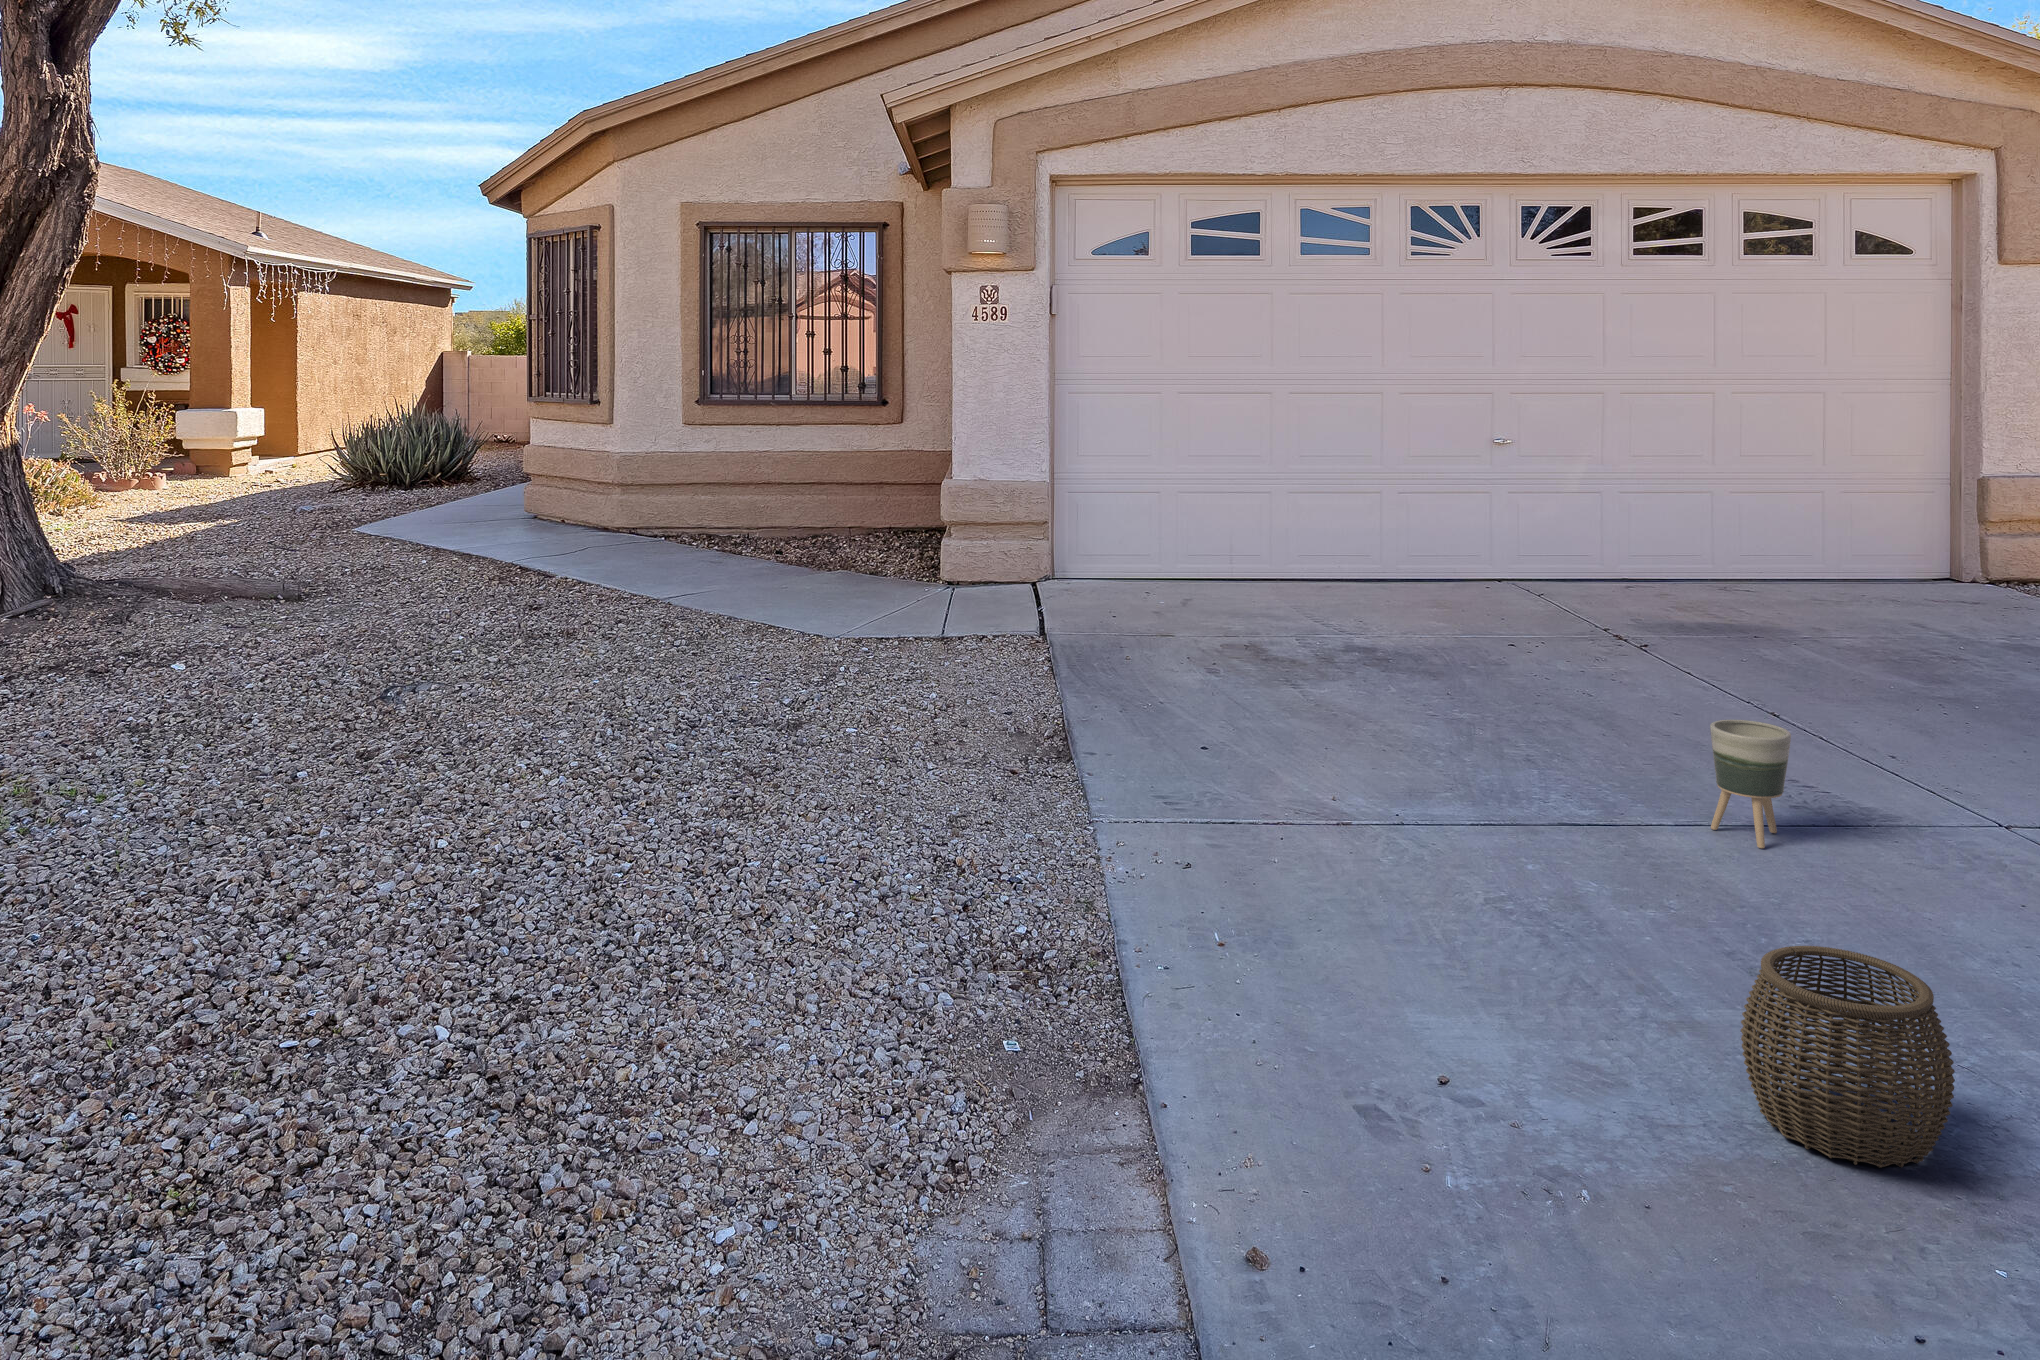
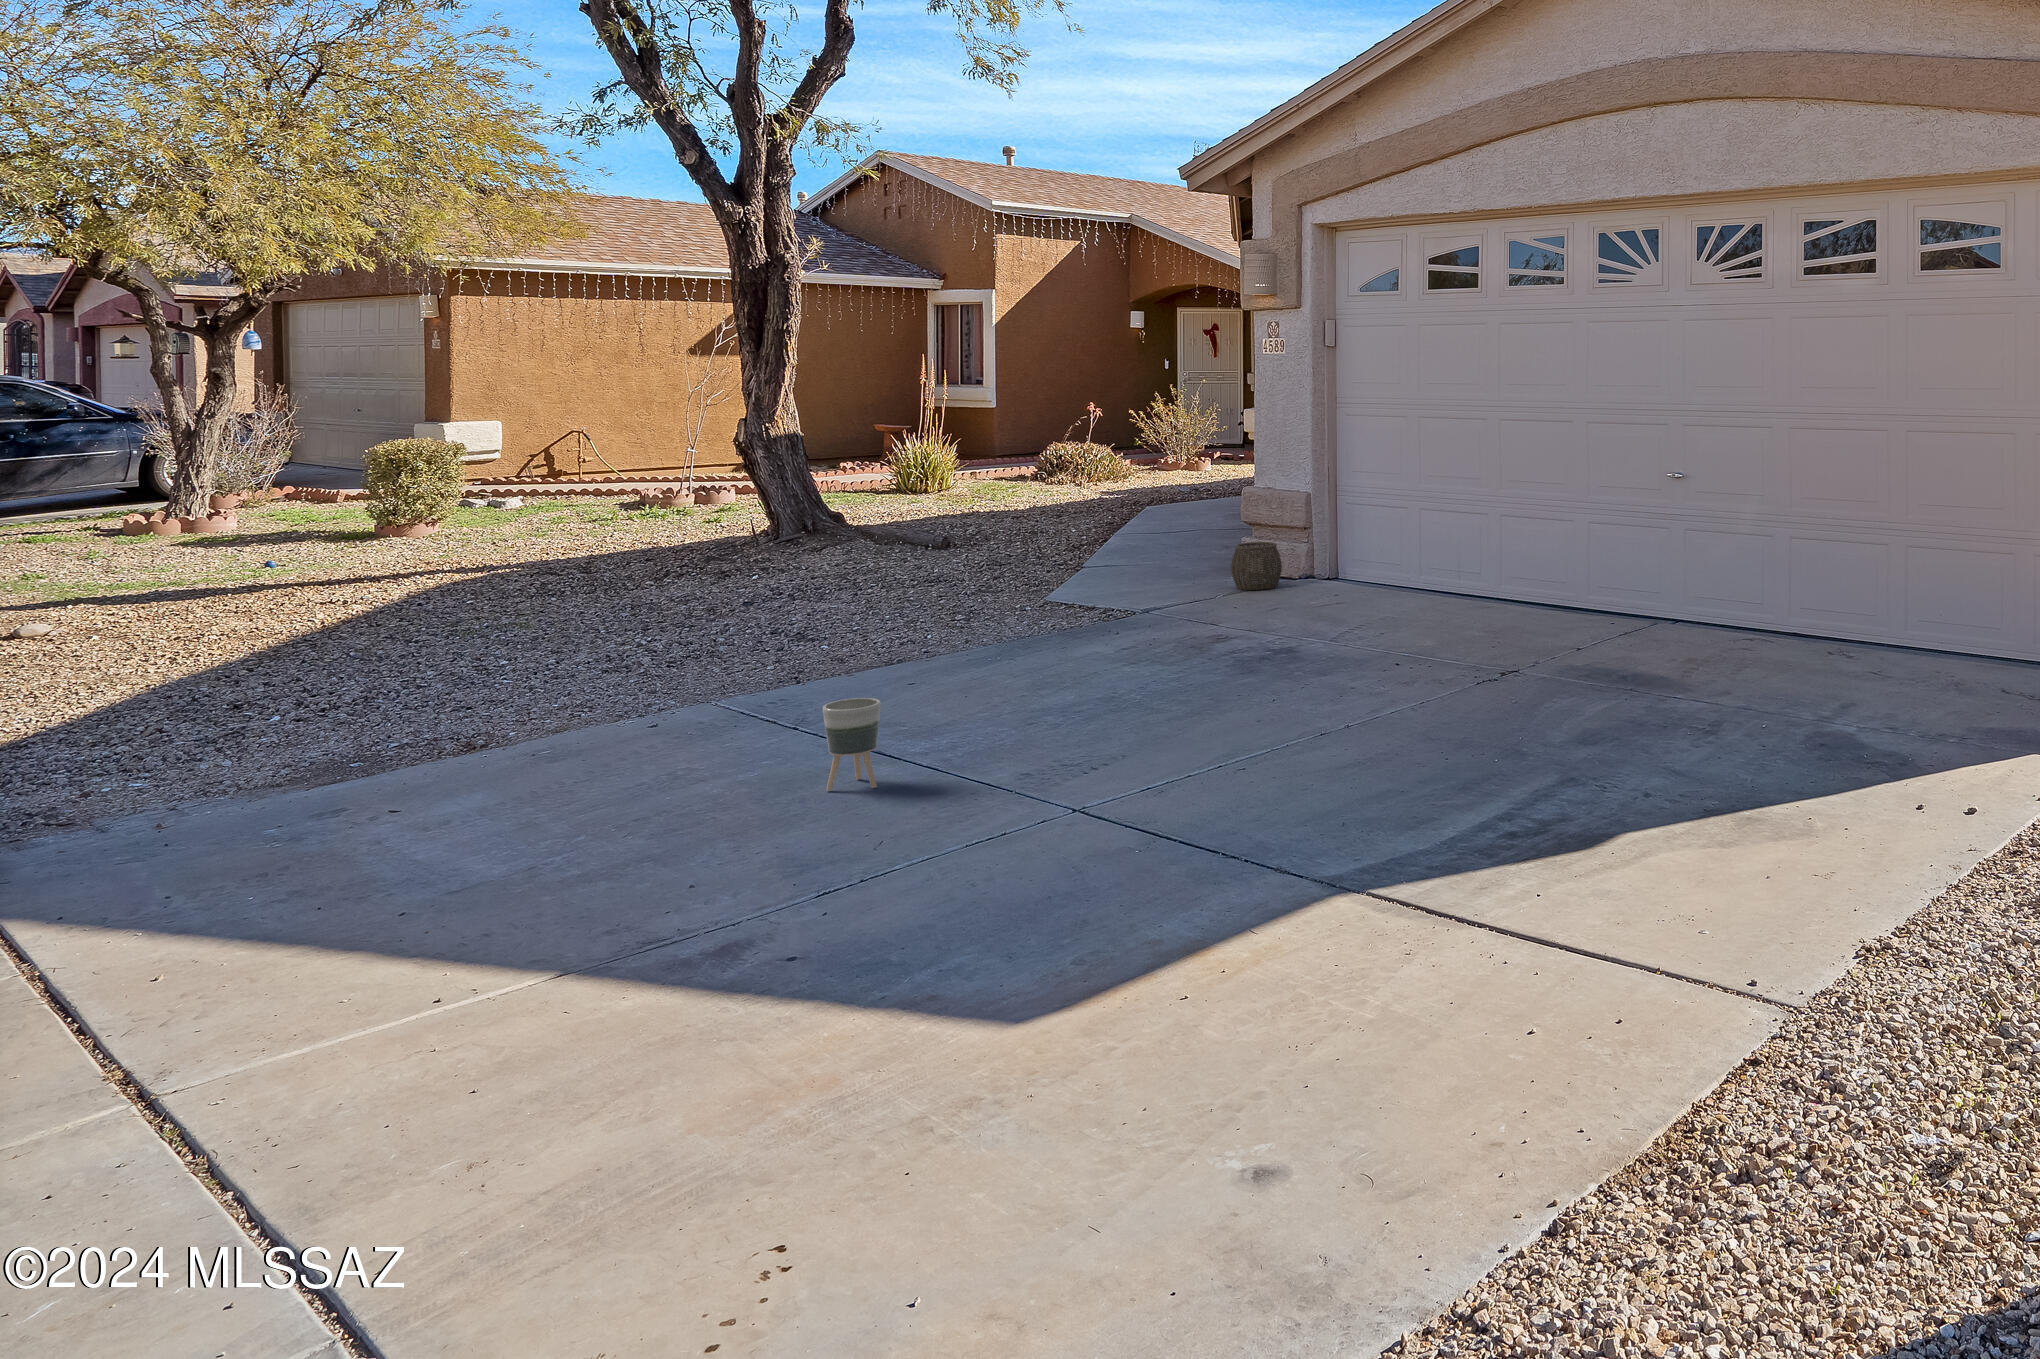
woven basket: present [1741,946,1955,1168] -> present [1231,542,1282,590]

